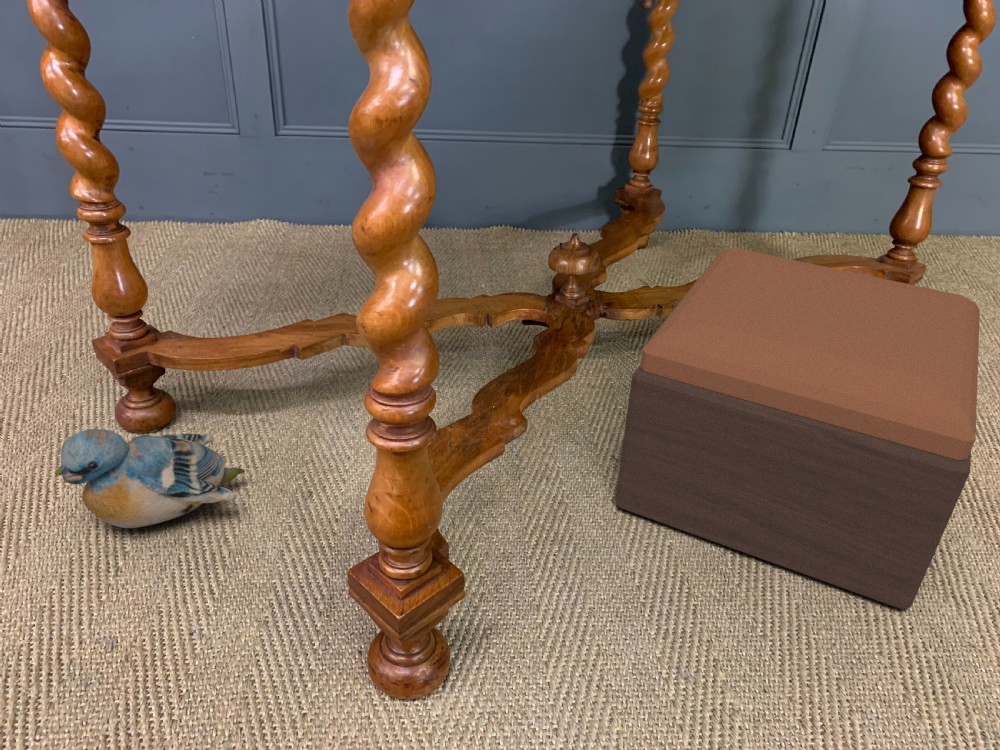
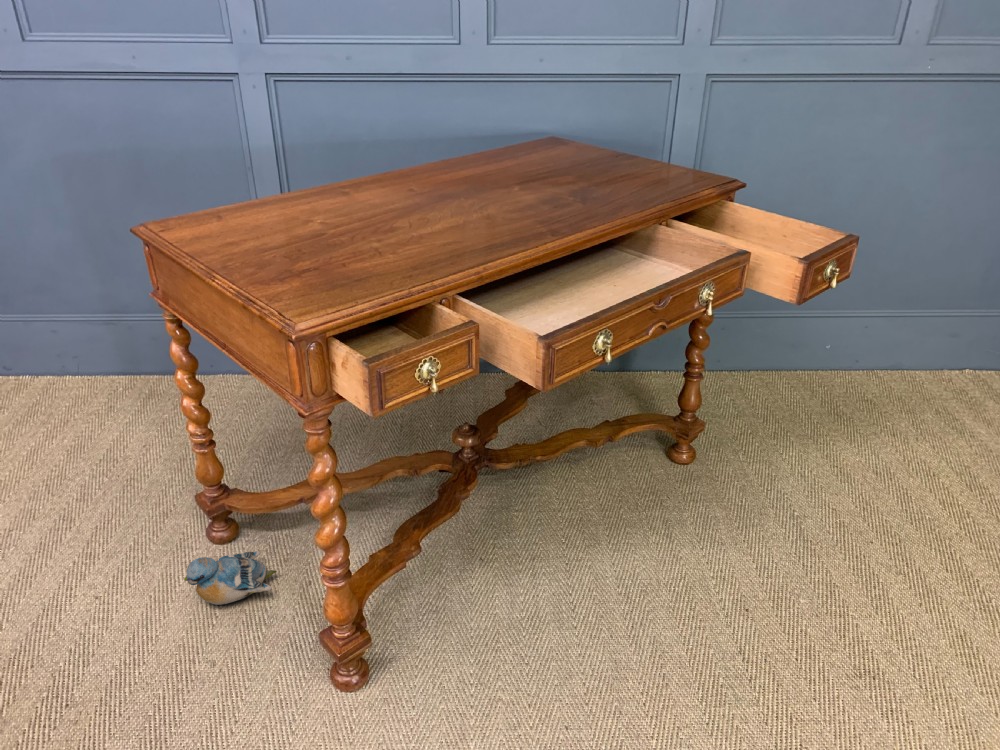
footstool: present [615,248,980,609] -> none [468,440,669,650]

